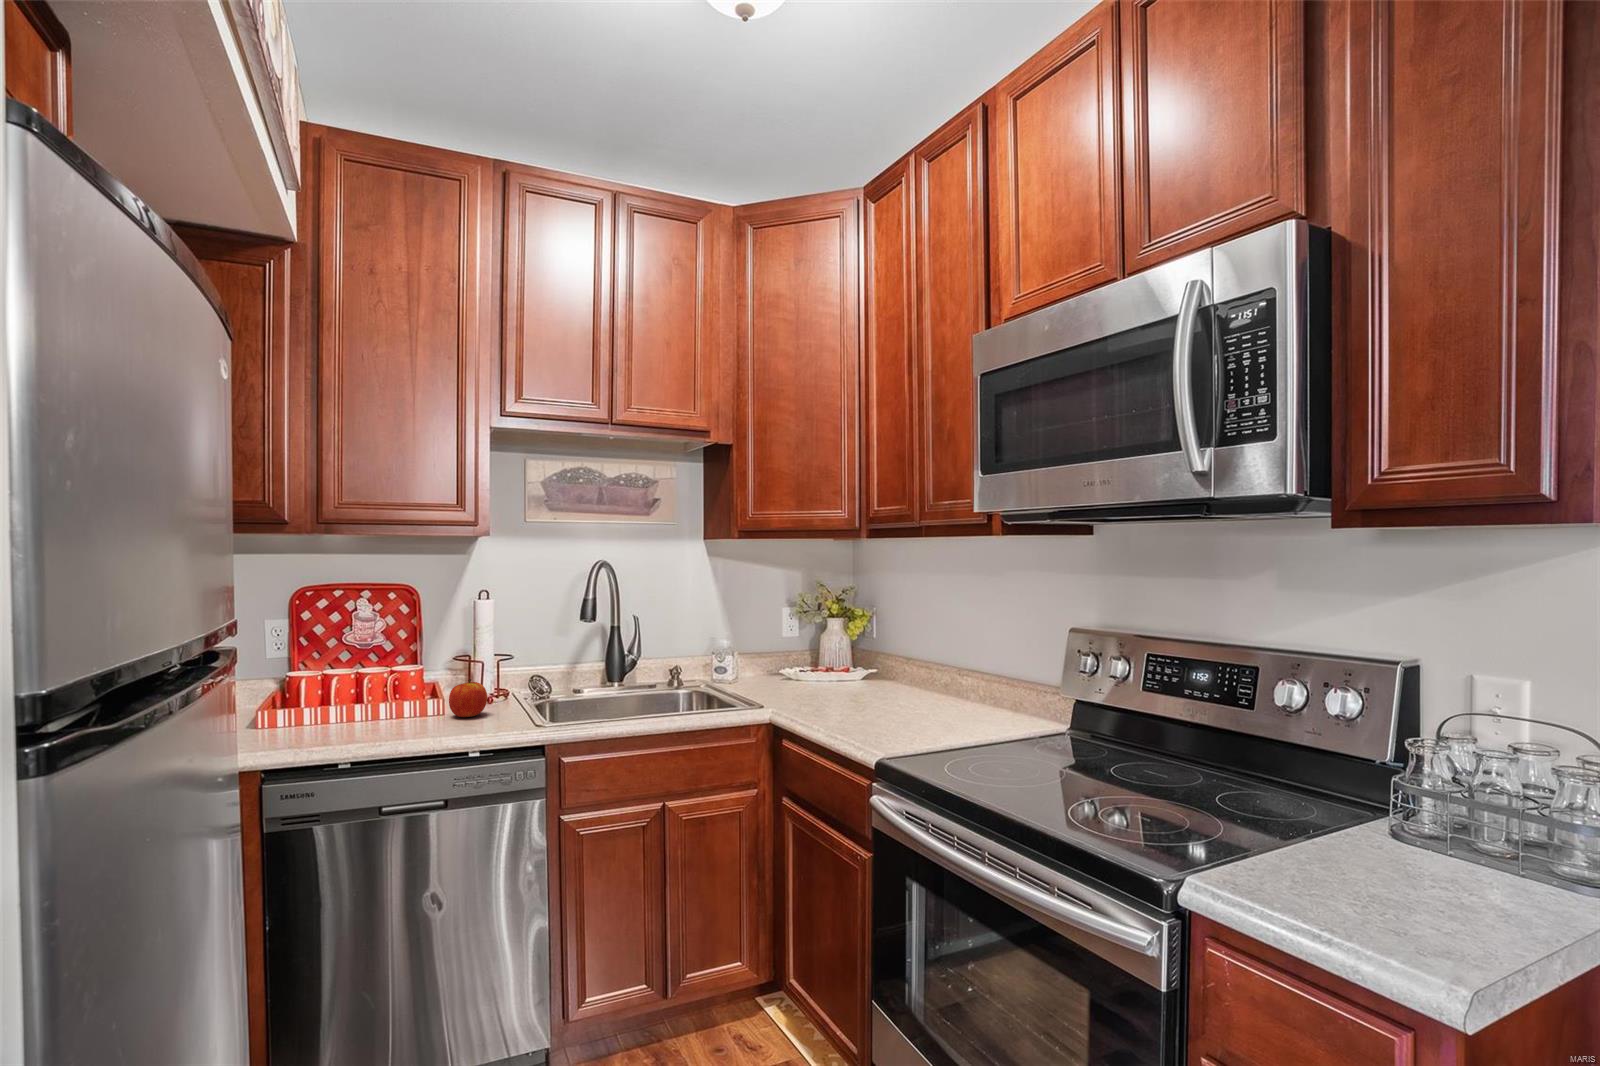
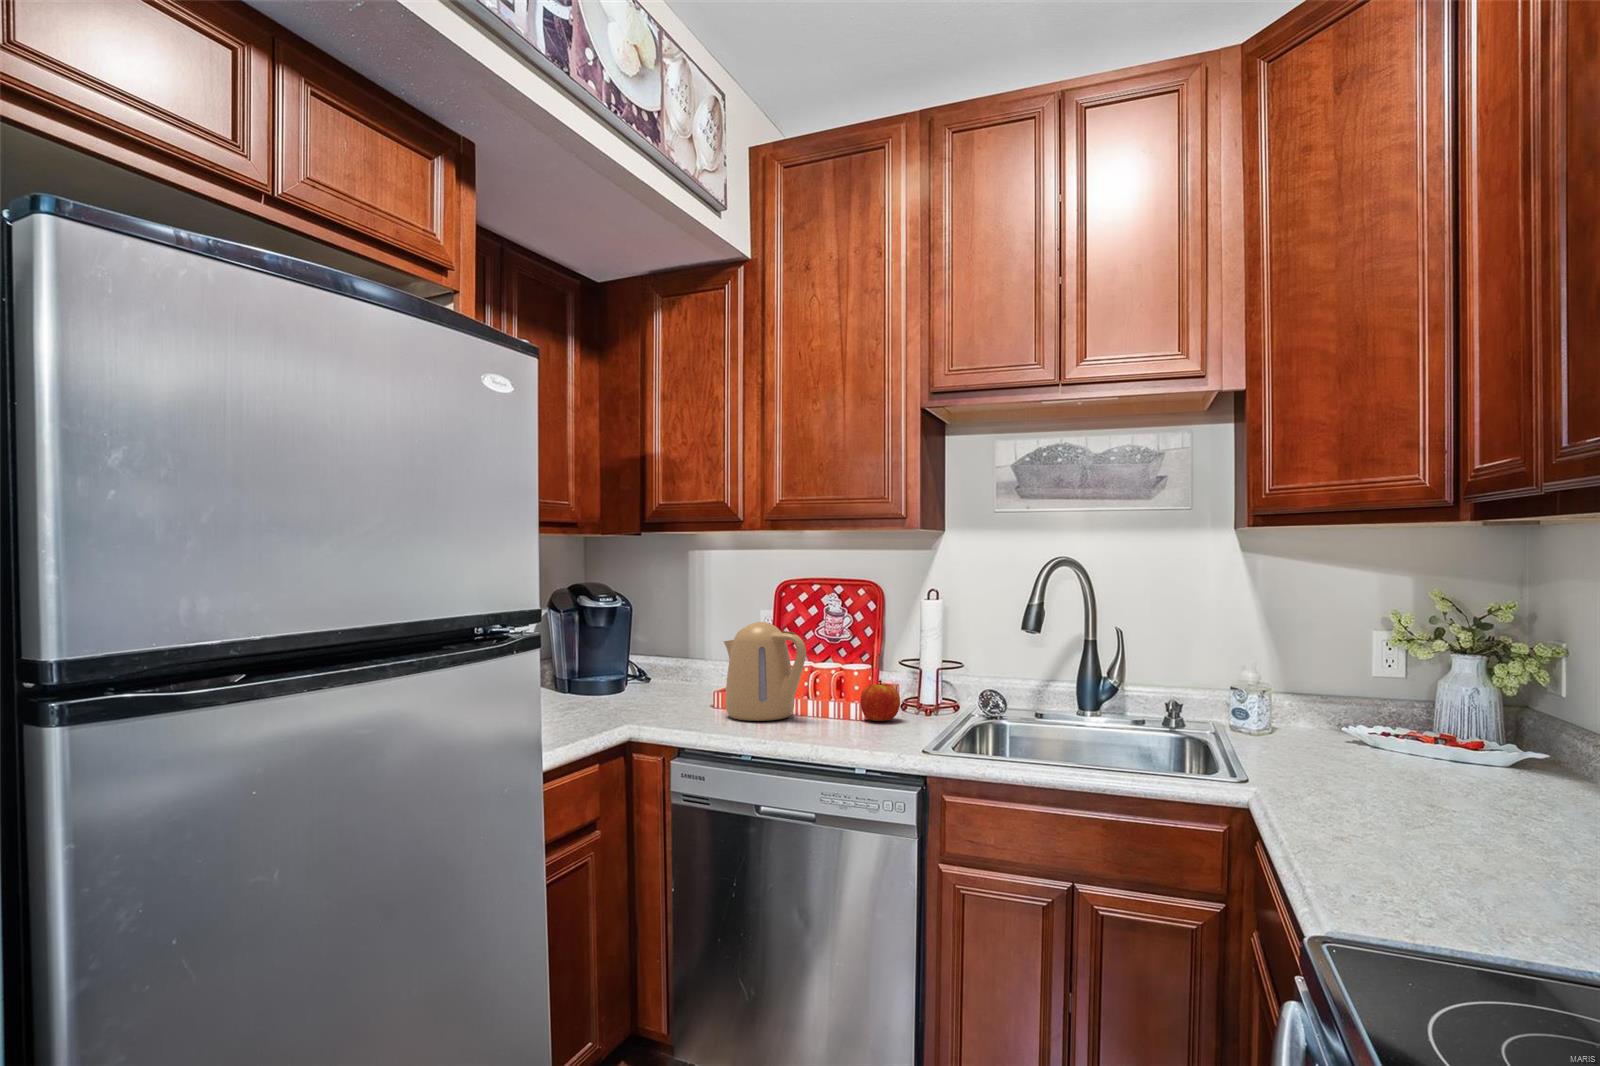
kettle: none [292,634,404,738] -> present [724,622,806,721]

